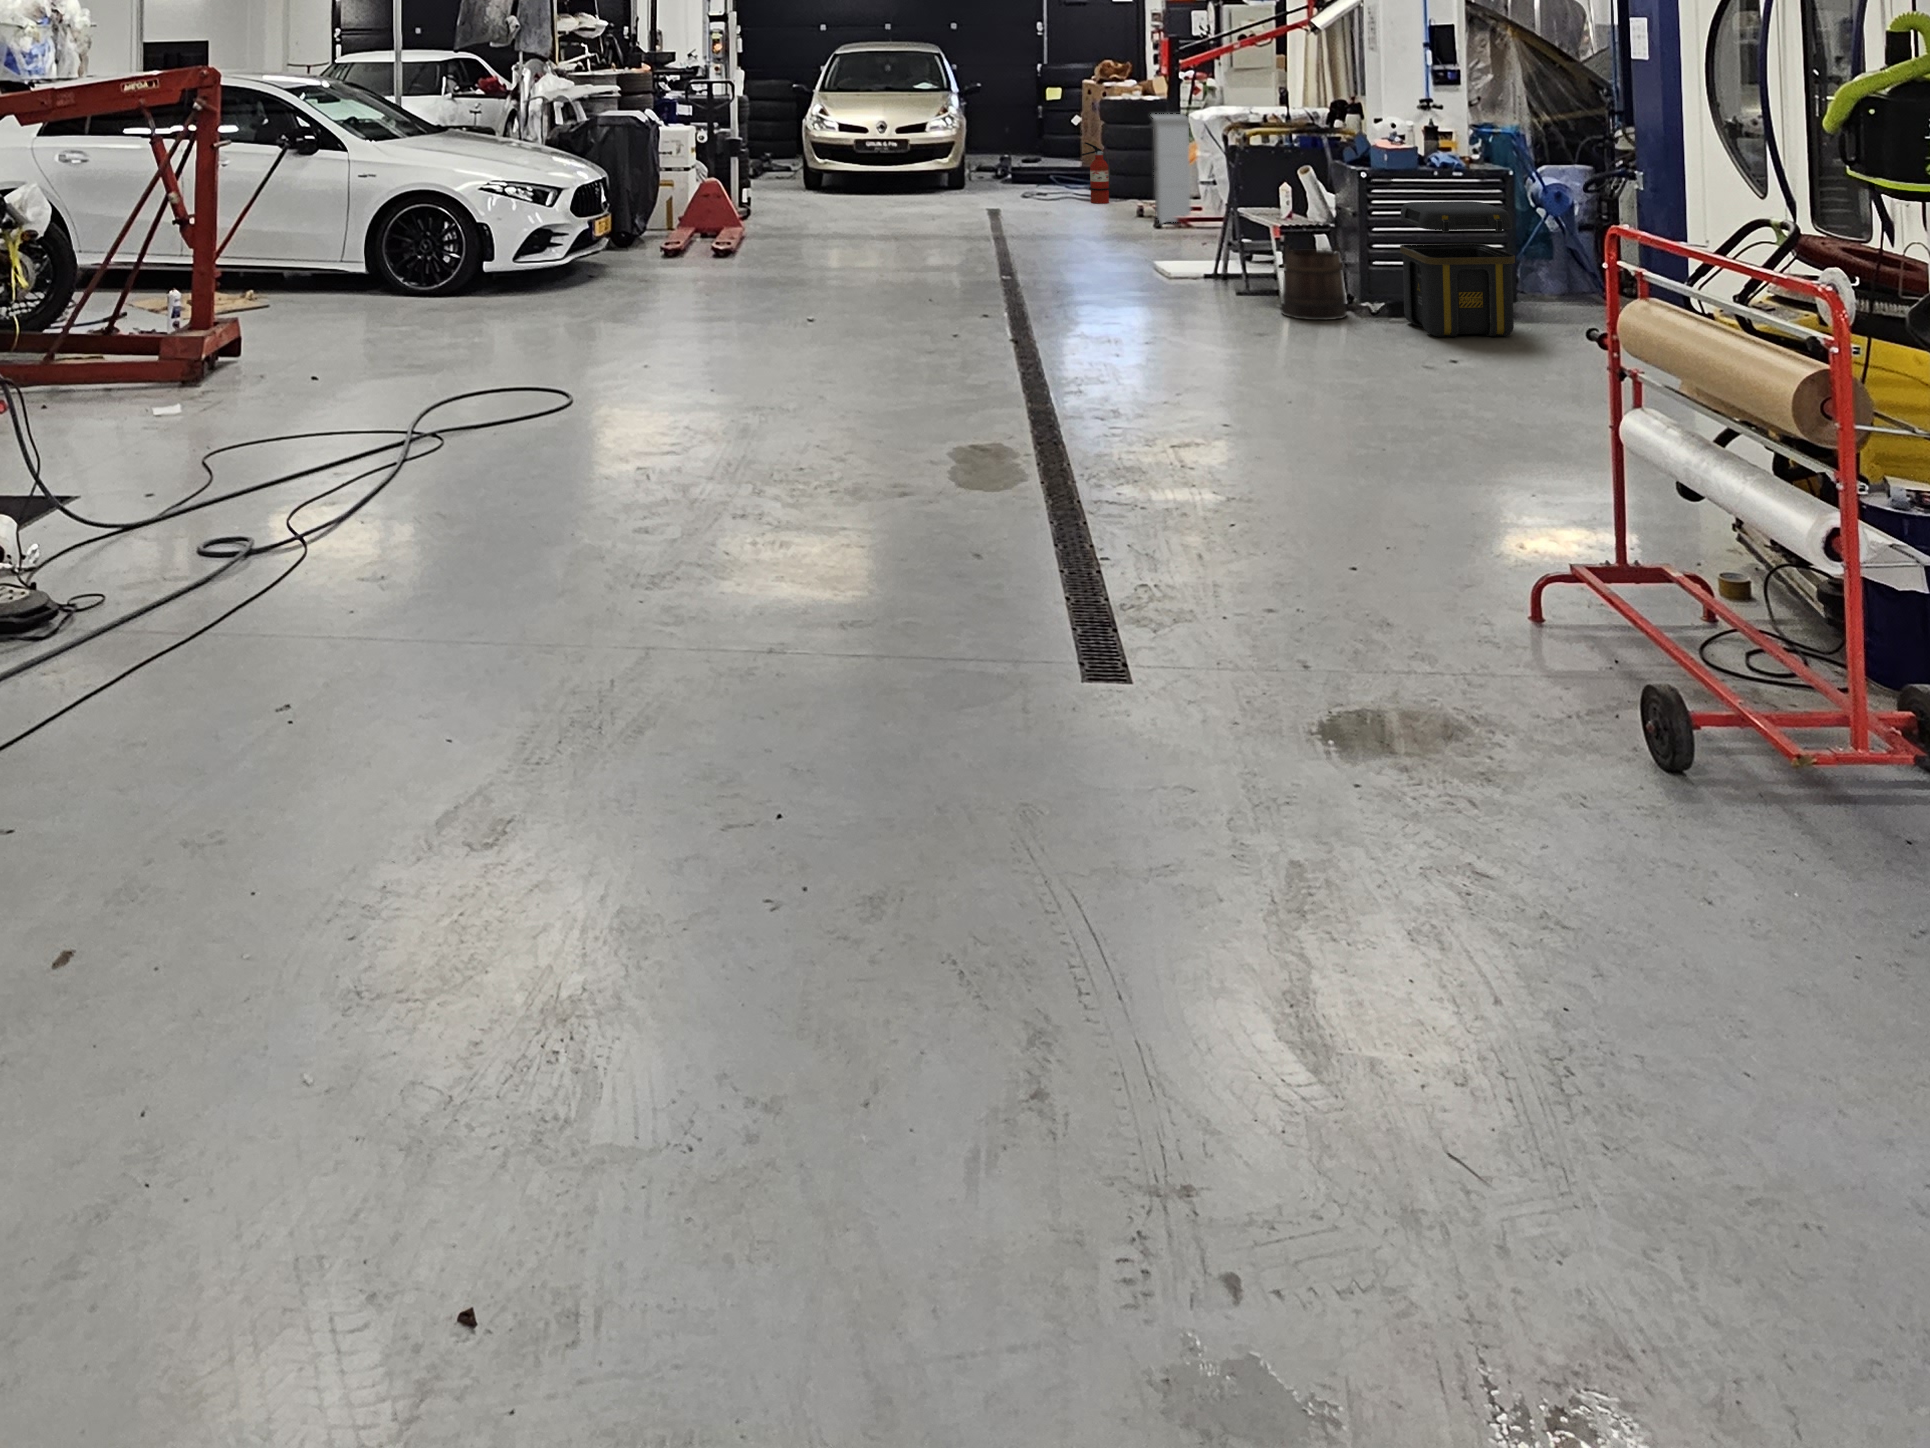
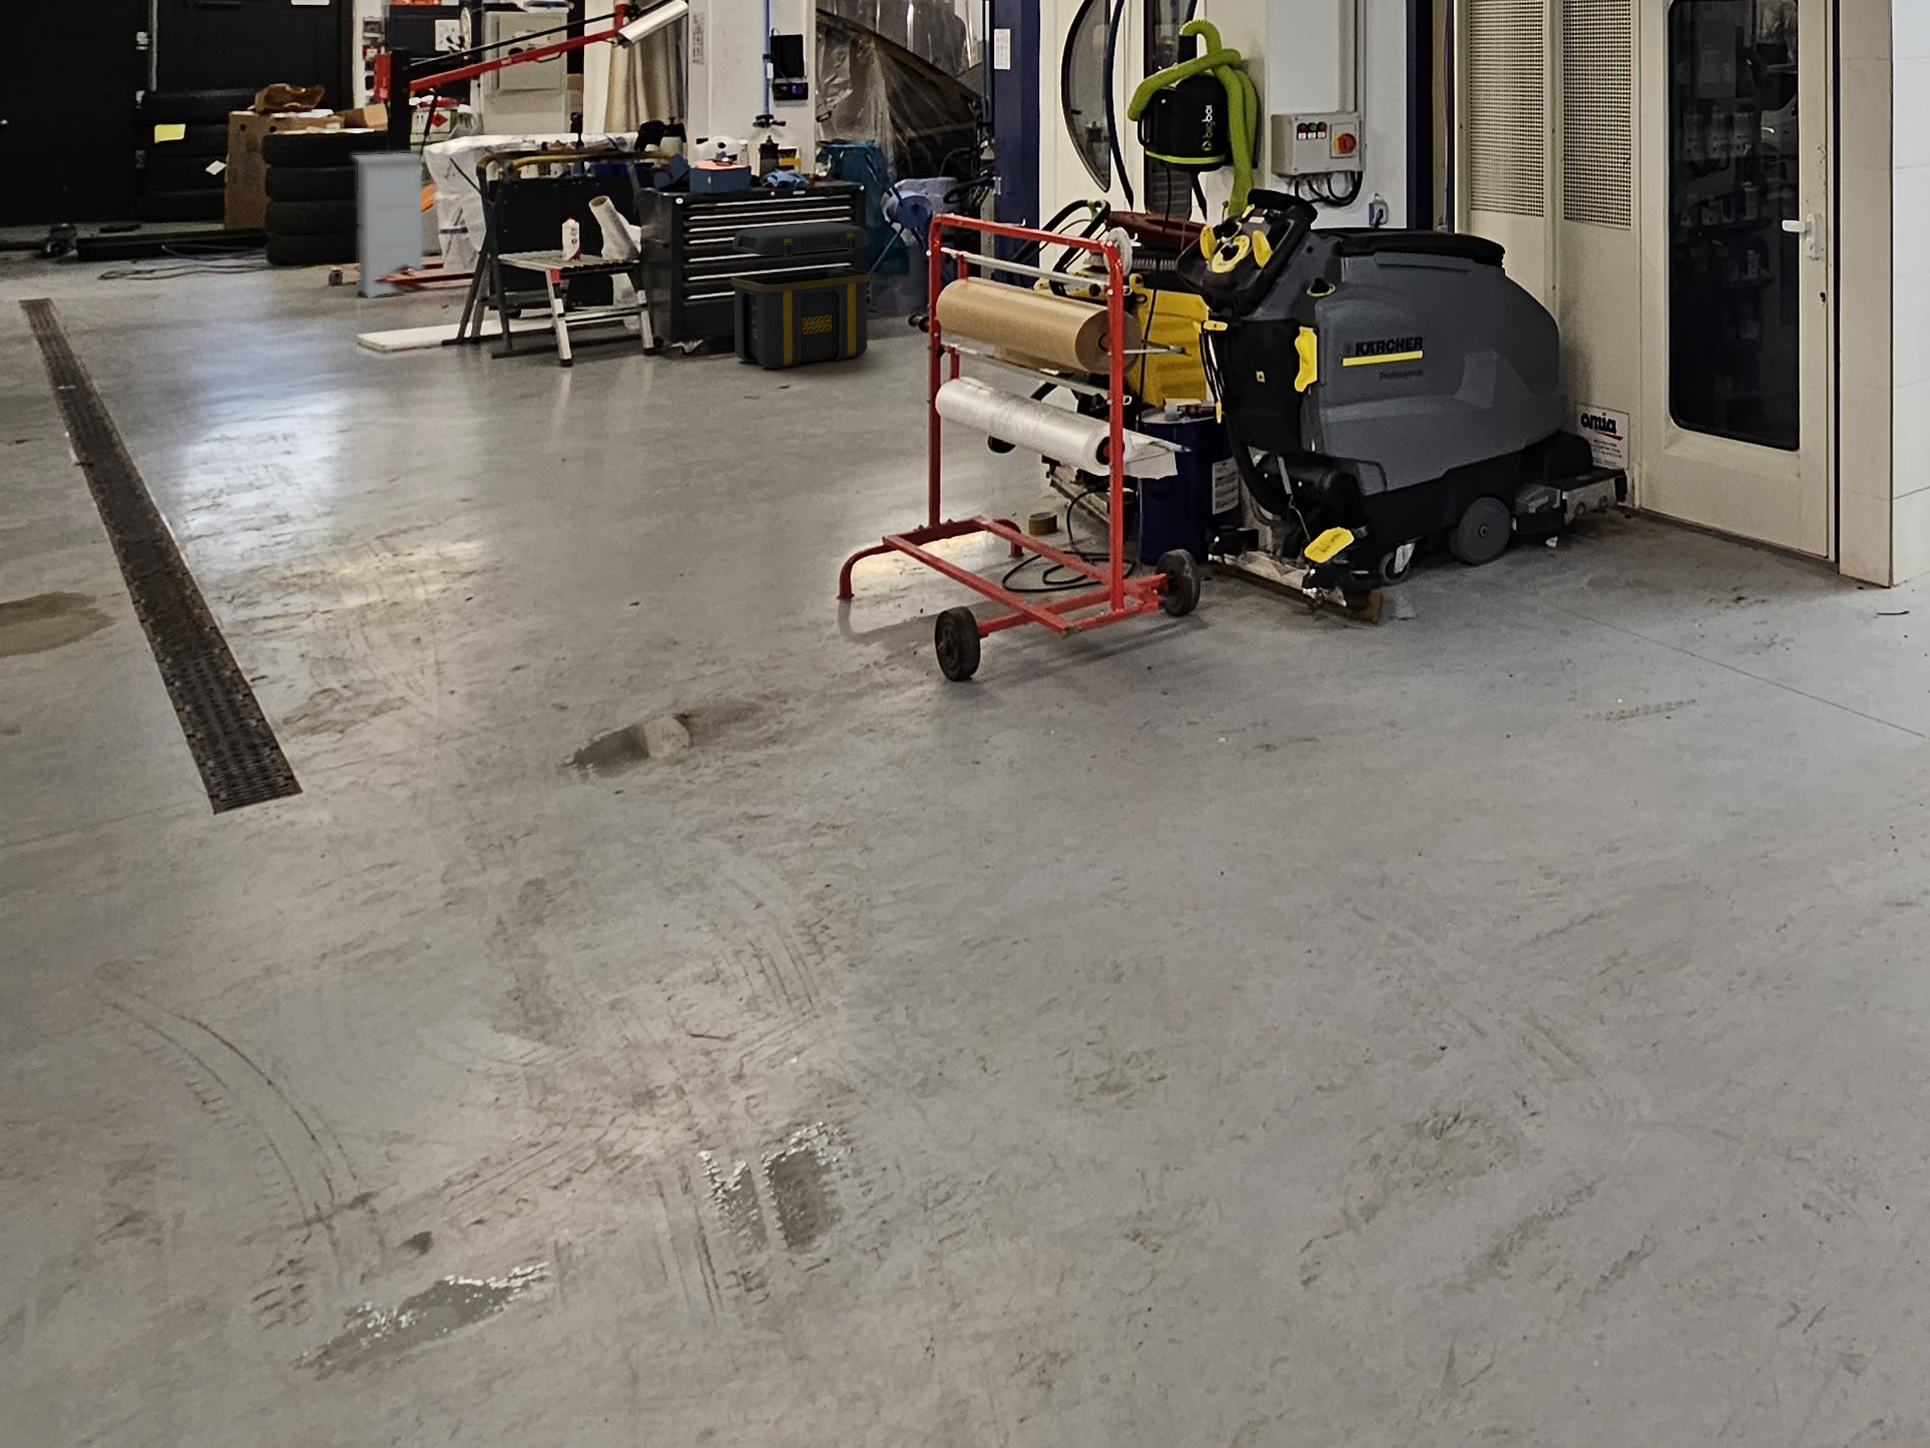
fire extinguisher: present [1080,142,1110,204] -> none [214,200,274,284]
bucket: present [1281,247,1347,320] -> none [564,287,659,376]

